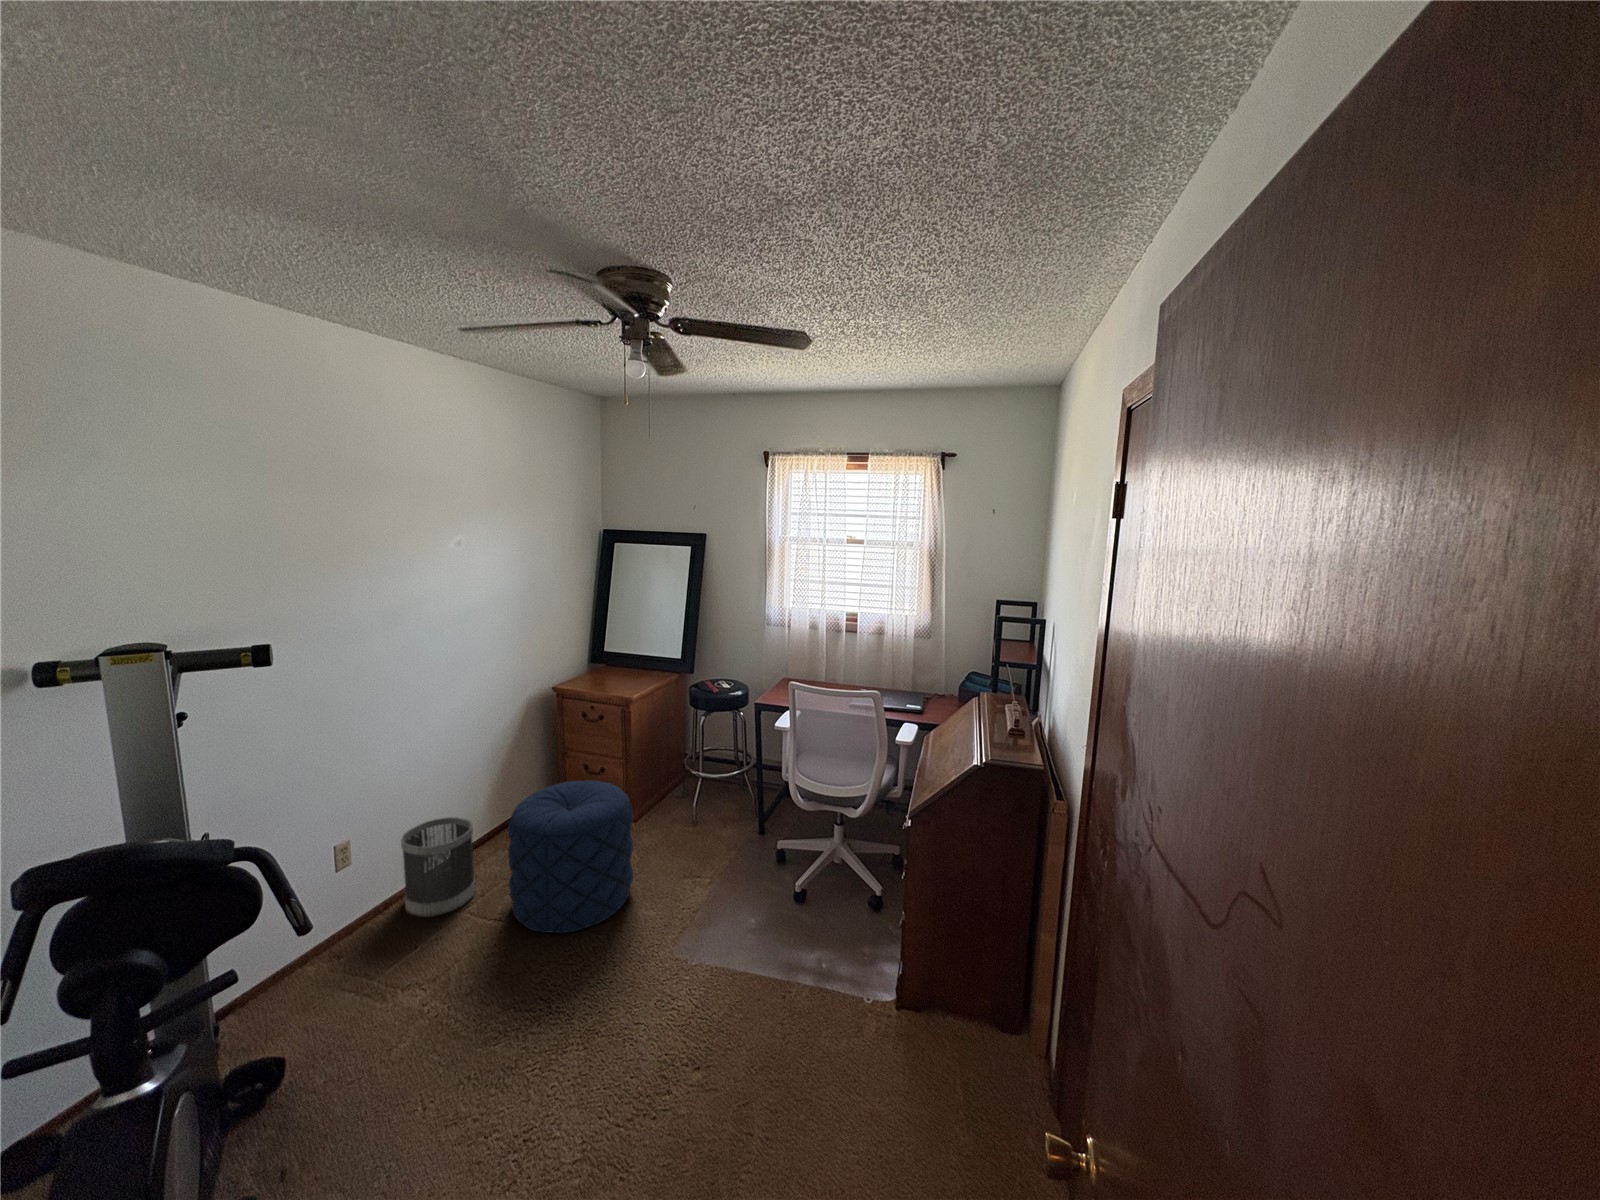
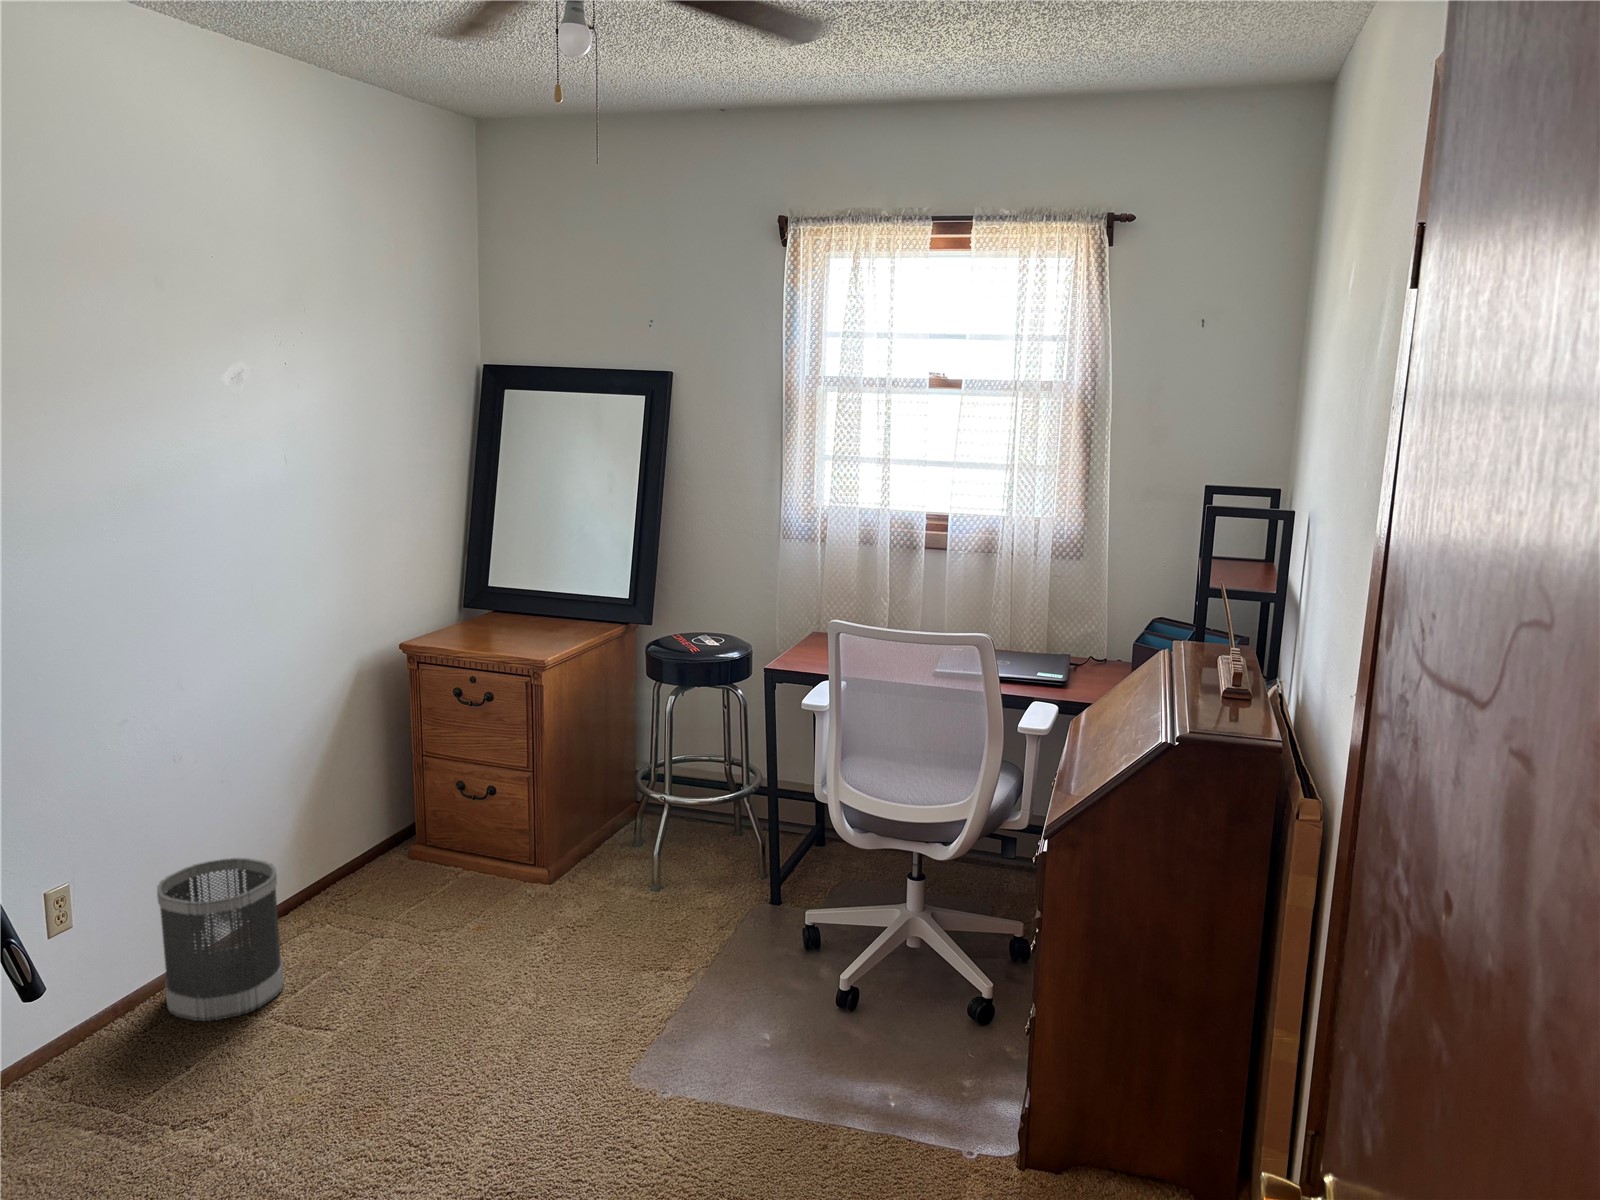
pouf: present [508,780,633,933] -> none [340,798,554,1048]

